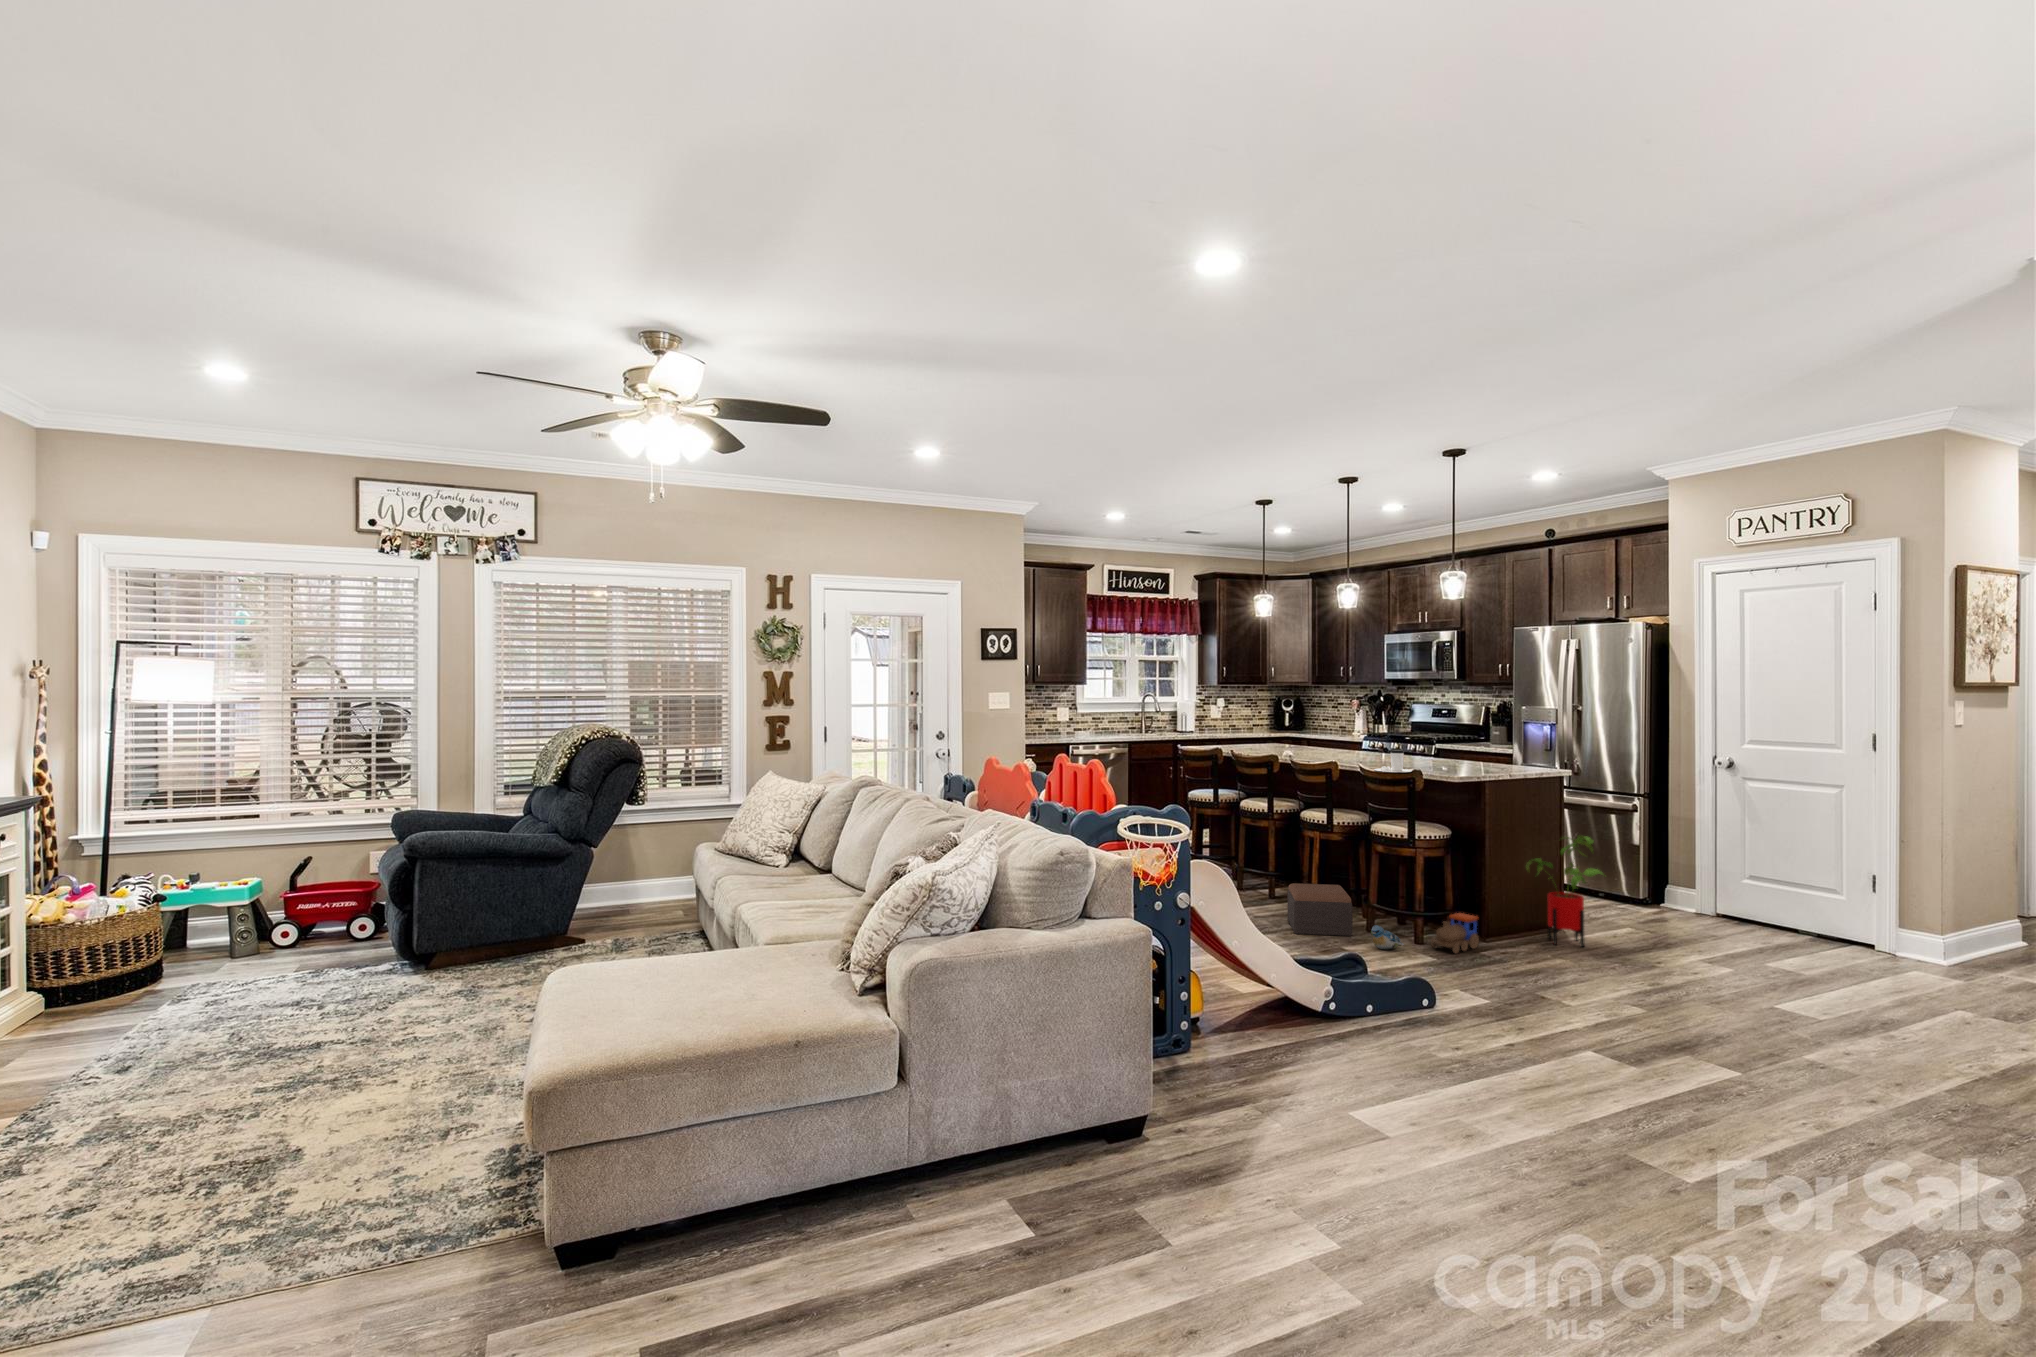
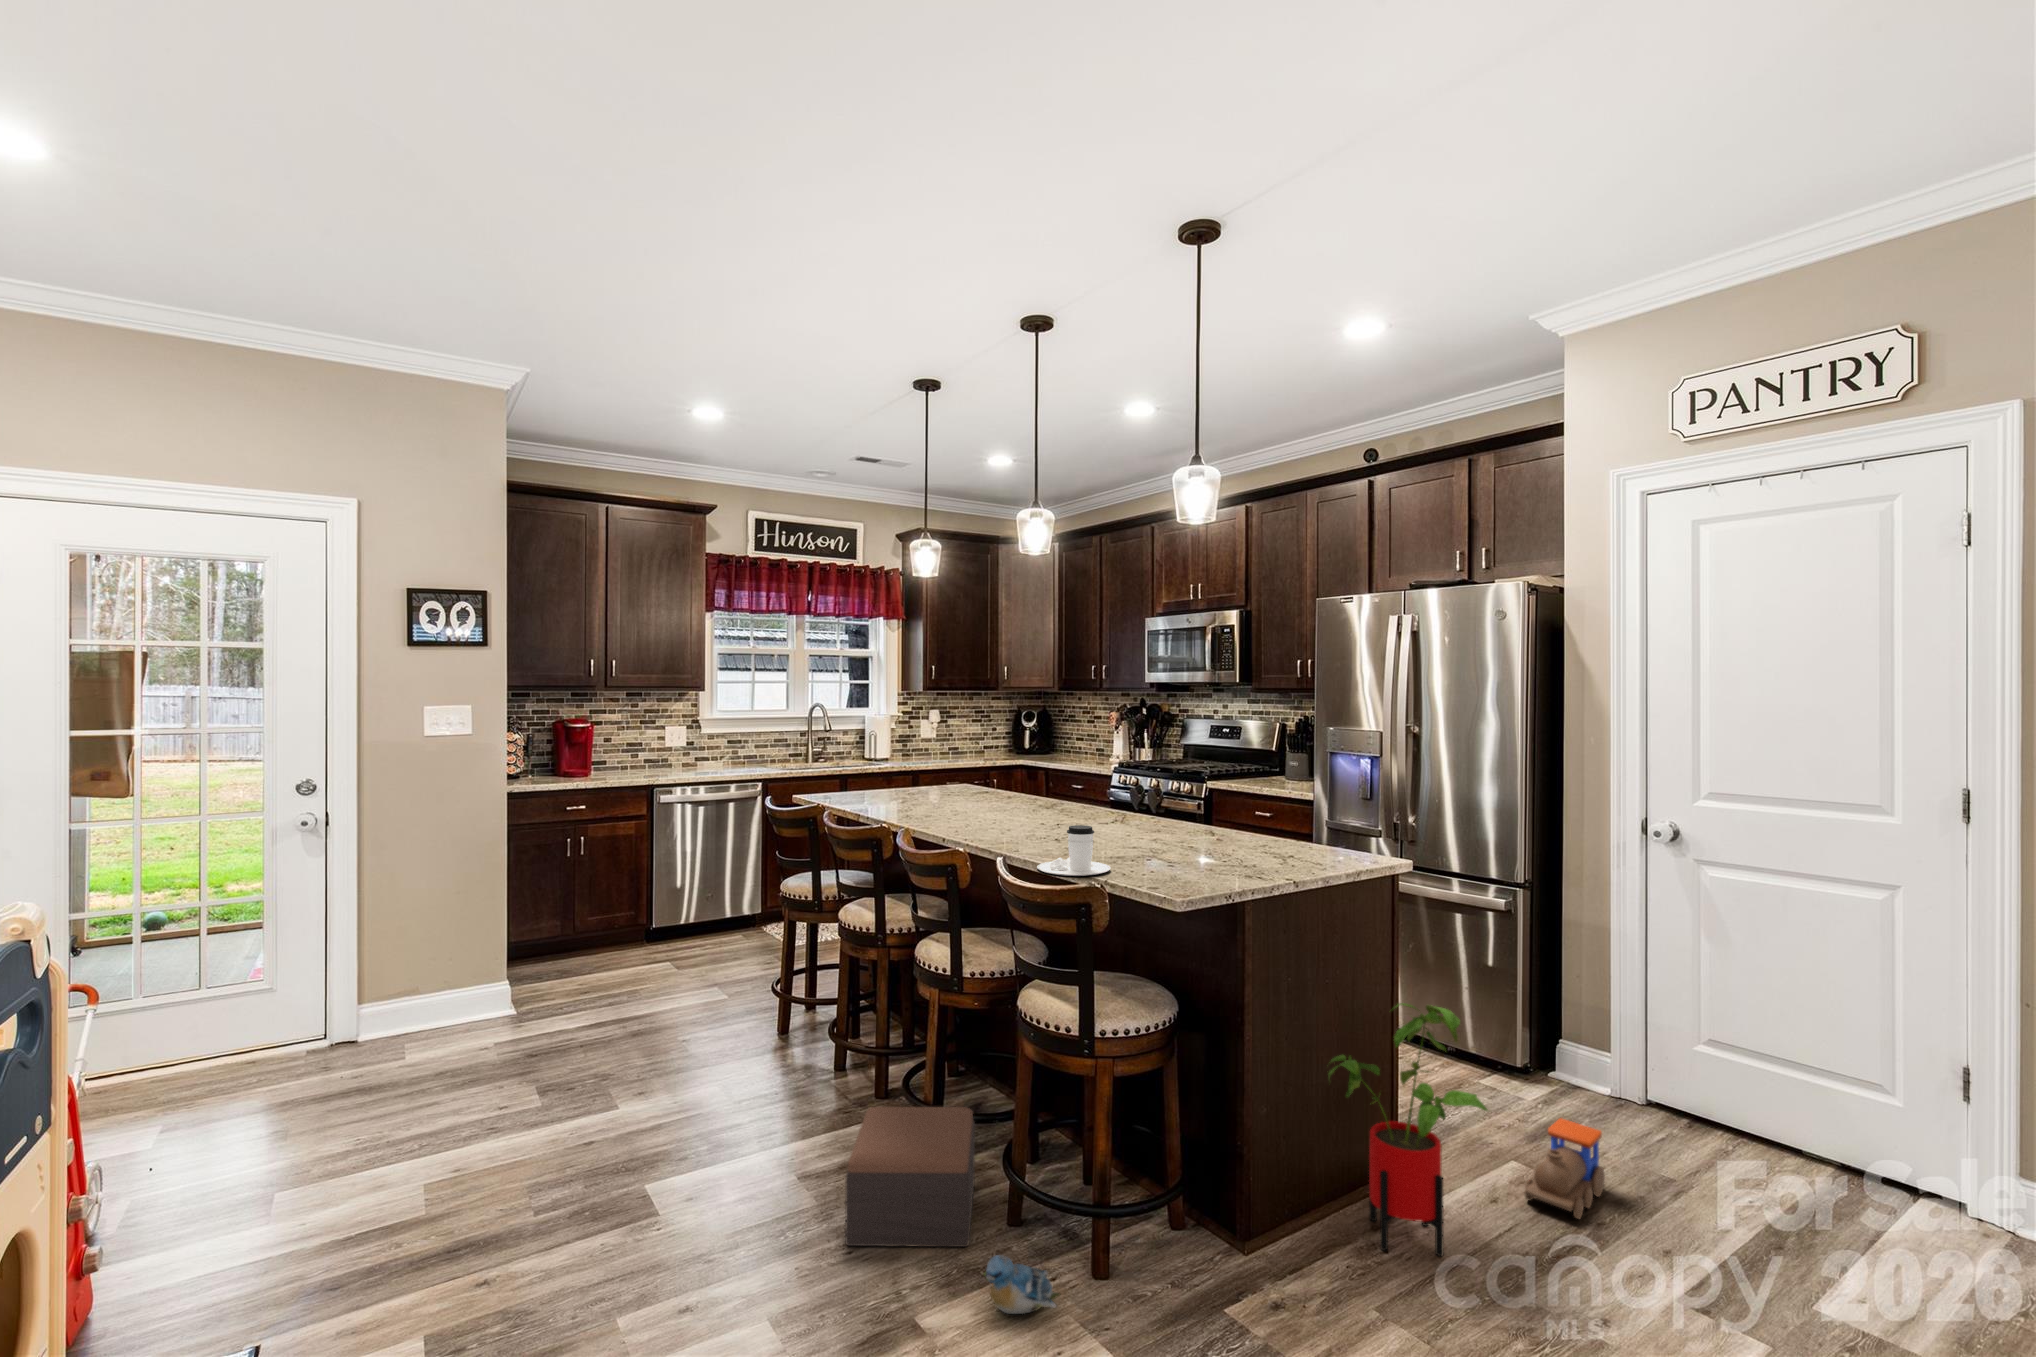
toy train: present [1431,913,1479,954] -> present [1524,1118,1605,1219]

